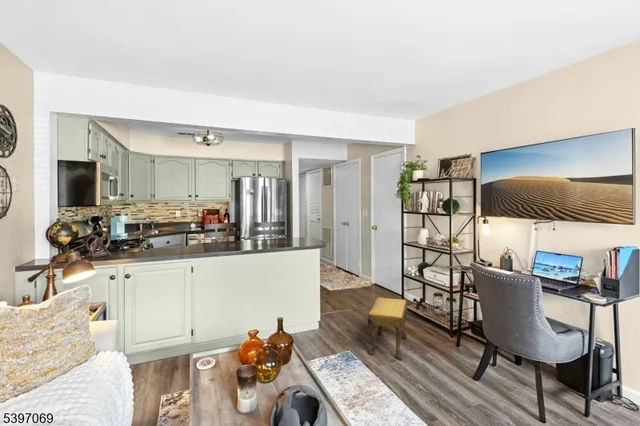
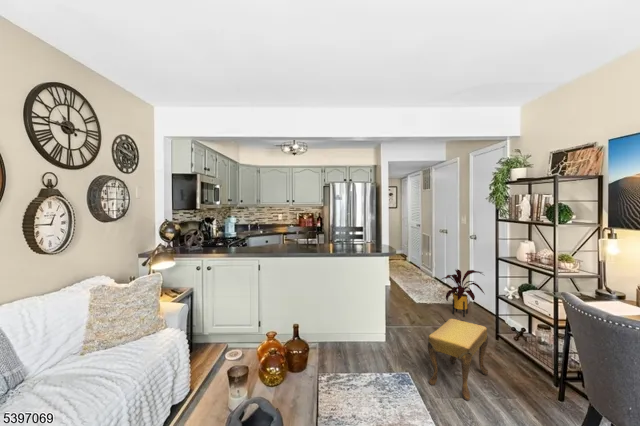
house plant: none [351,256,389,297] -> present [442,269,484,317]

